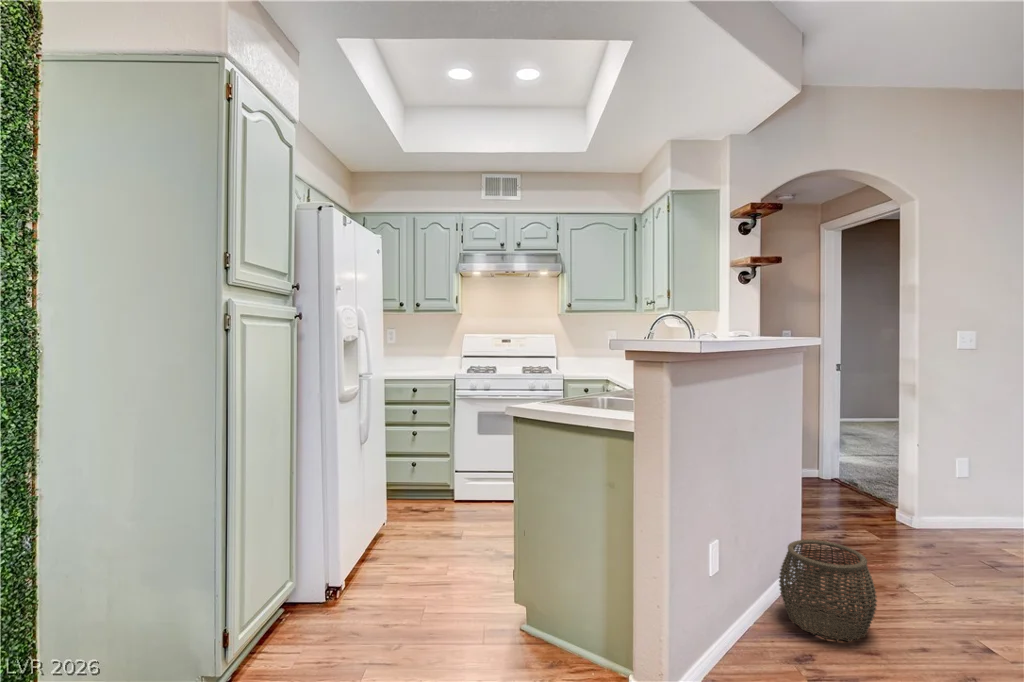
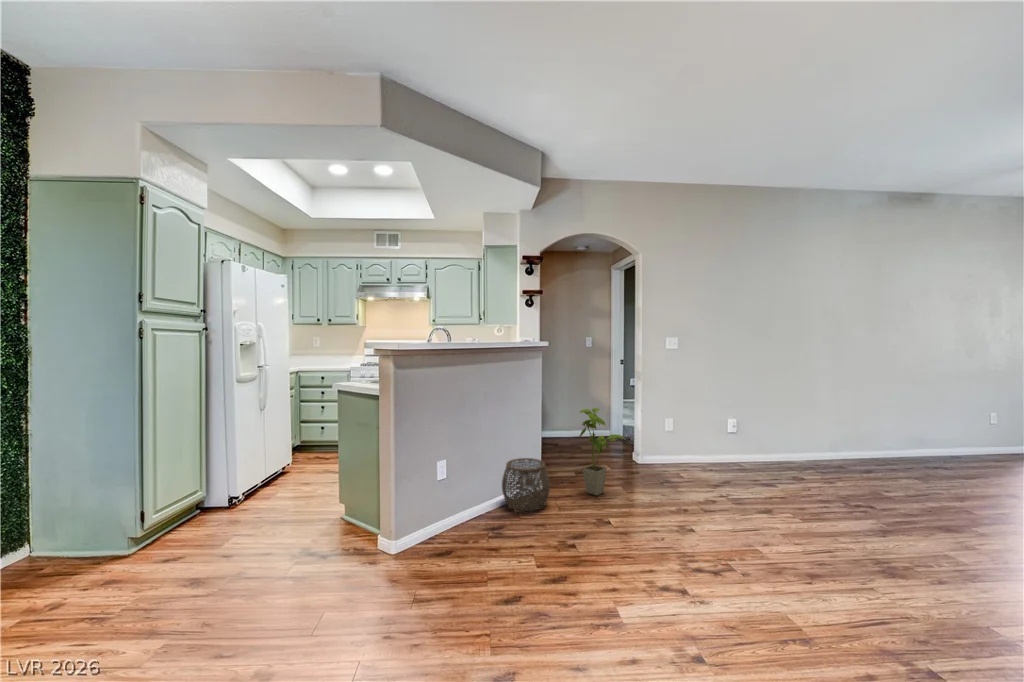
house plant: none [896,457,1000,610] -> present [579,408,624,496]

